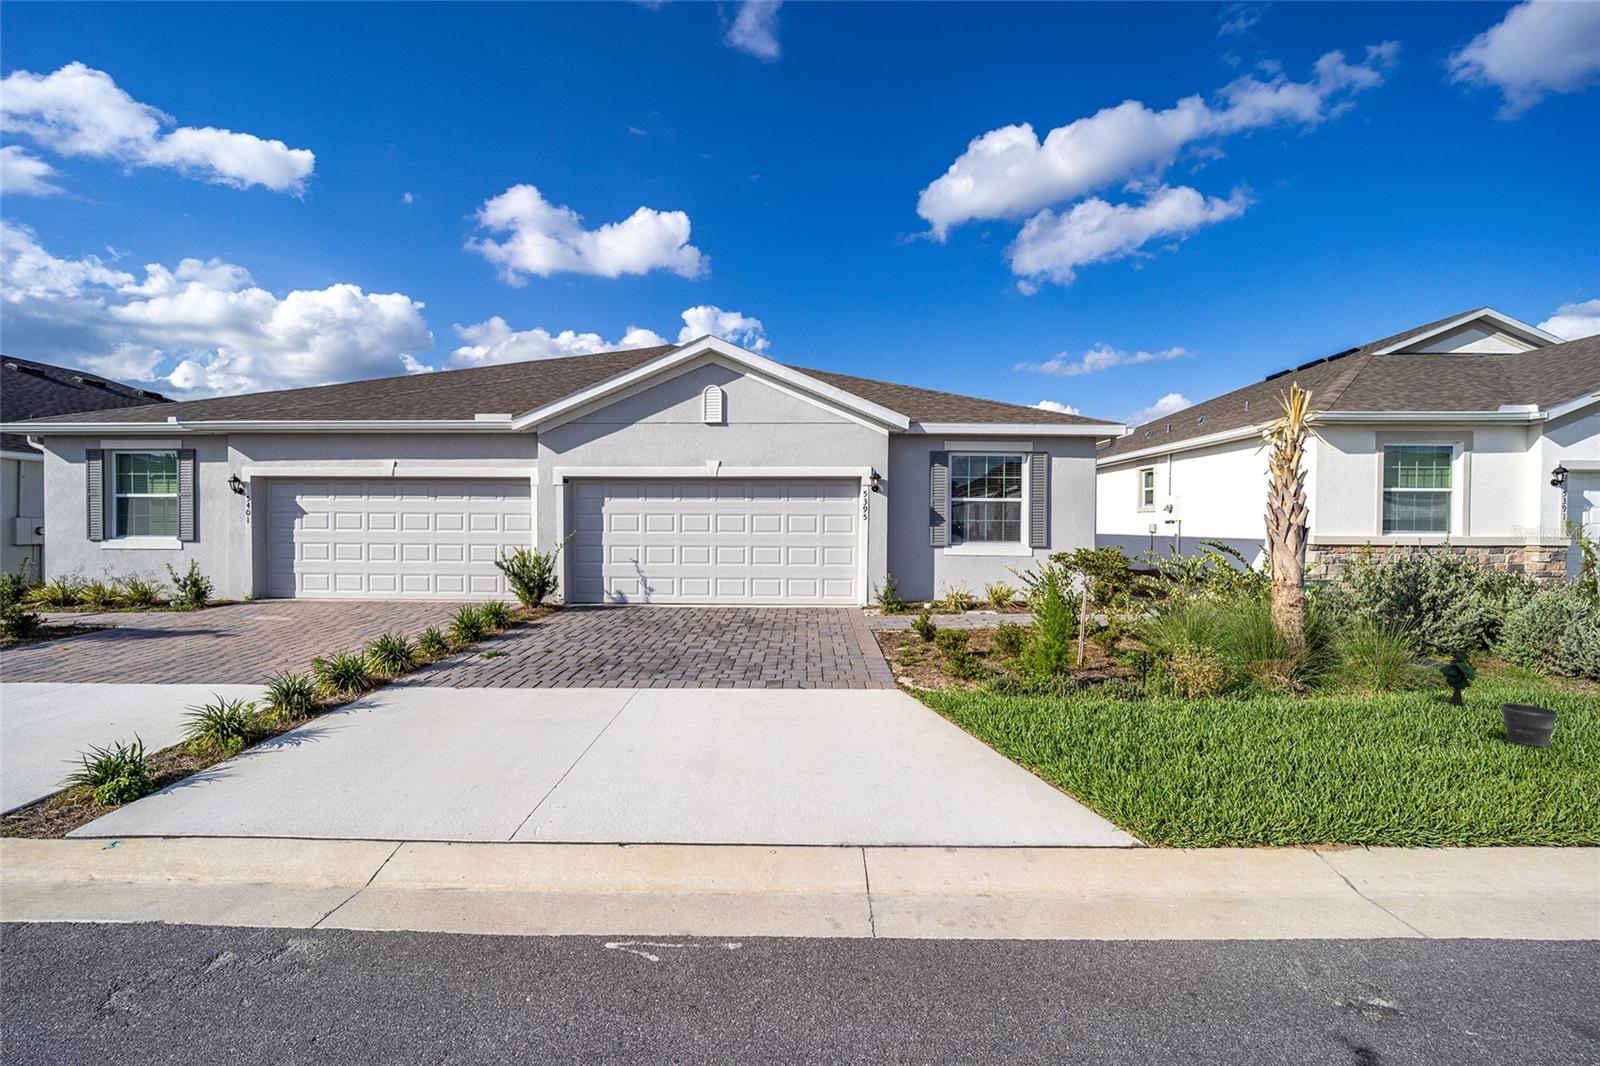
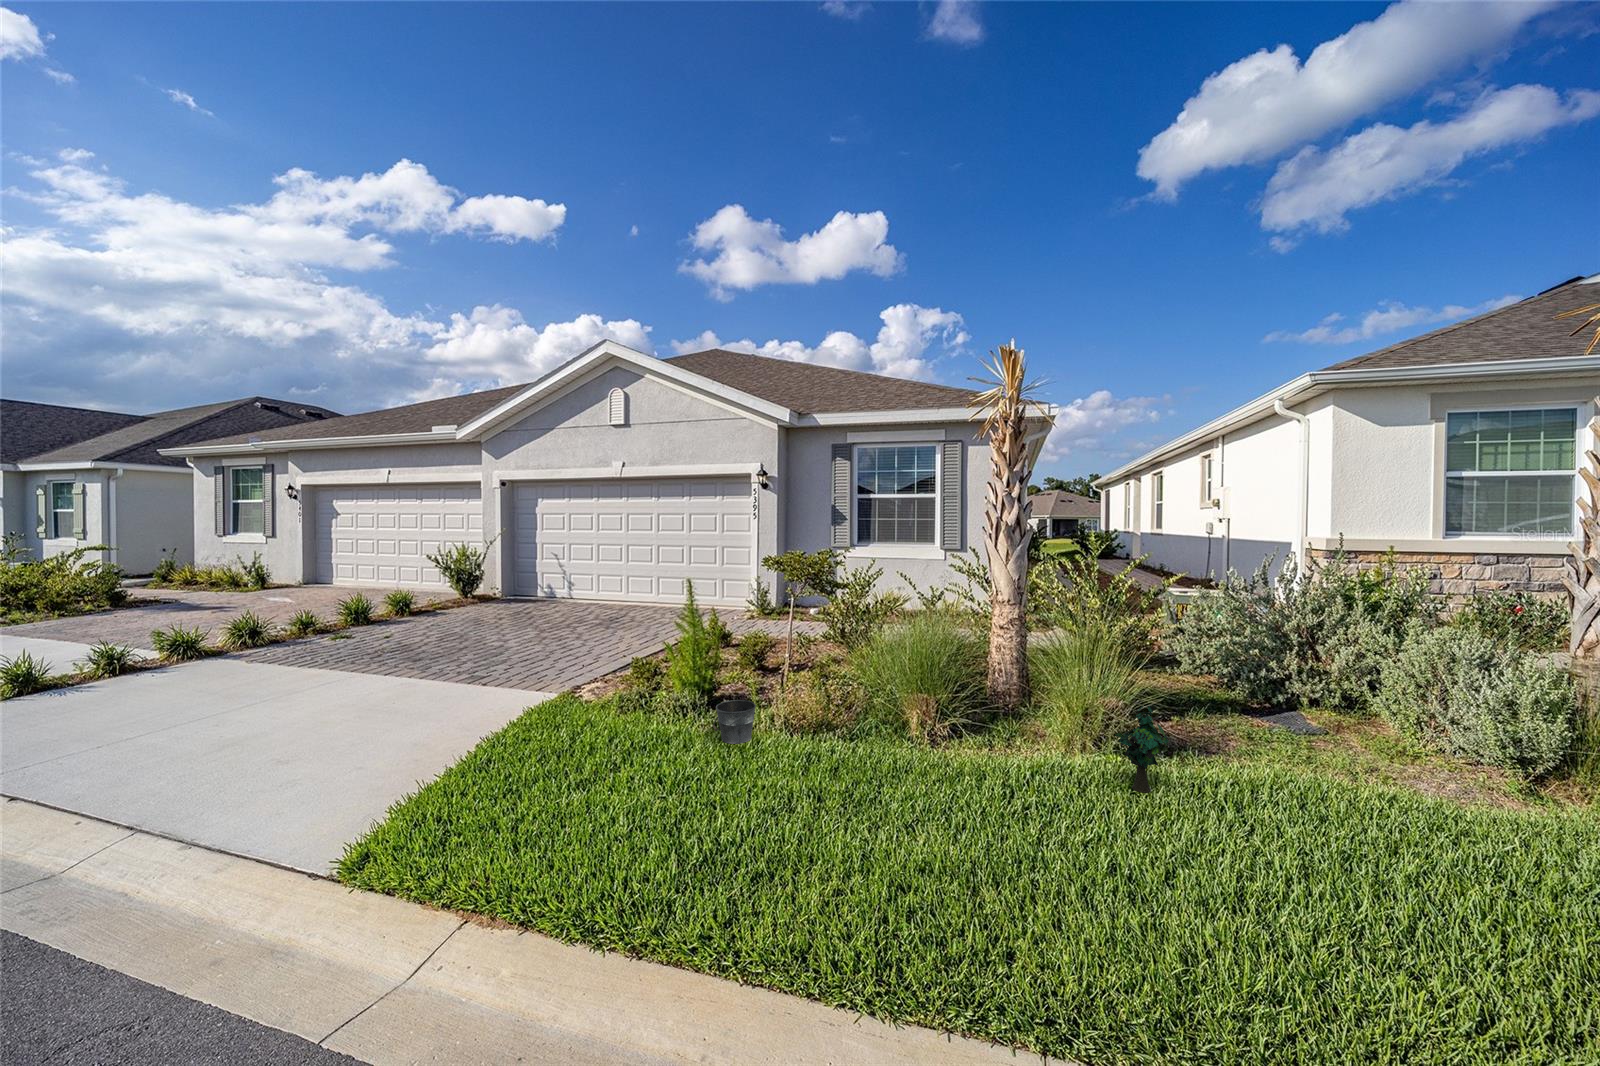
bucket: present [1496,703,1563,746] -> present [713,700,756,744]

